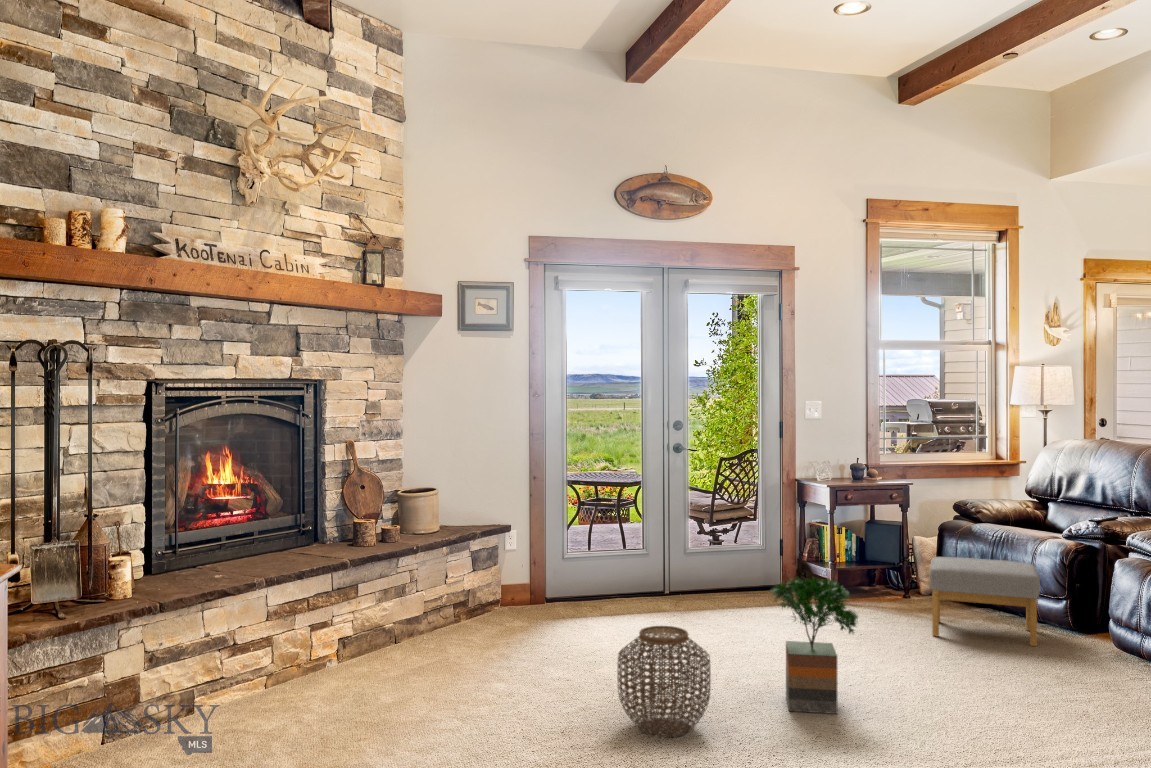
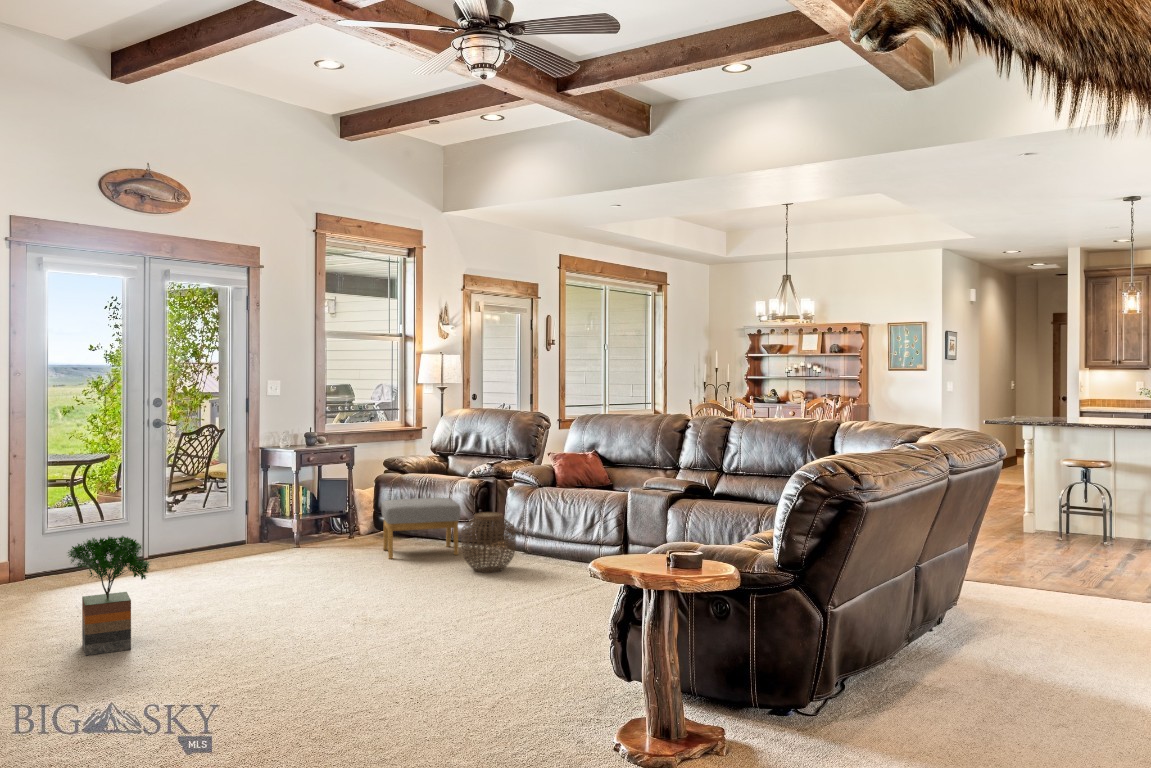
potted tree: present [771,577,858,714] -> present [68,536,150,656]
woven basket: present [617,626,711,737] -> present [461,512,516,573]

